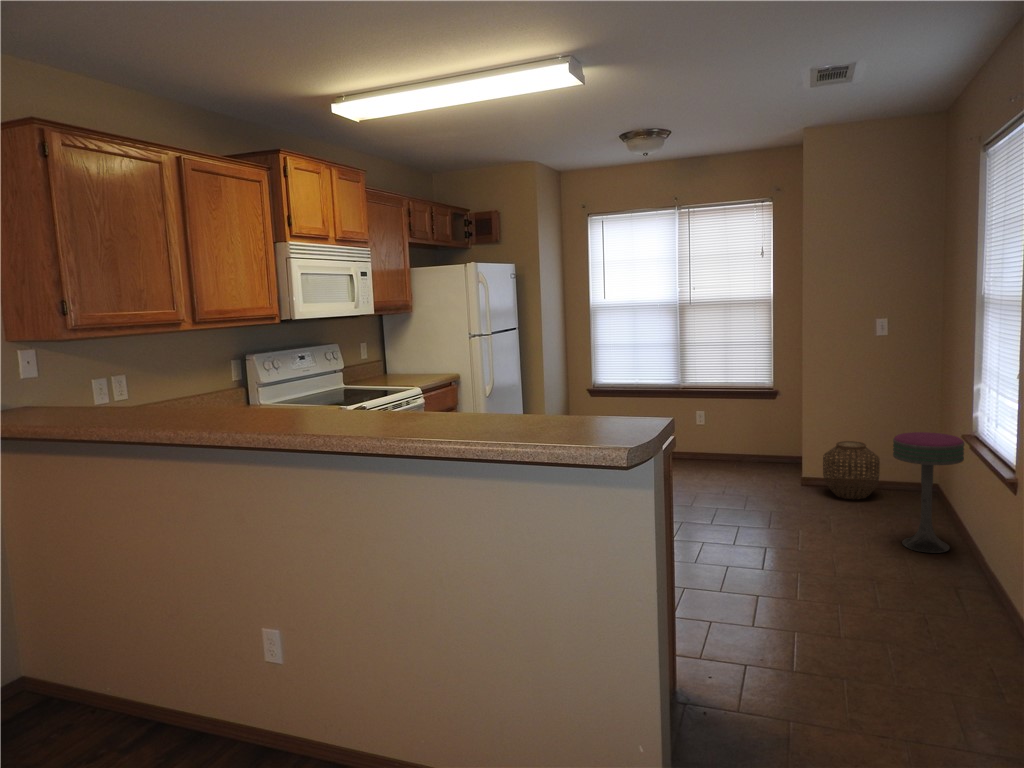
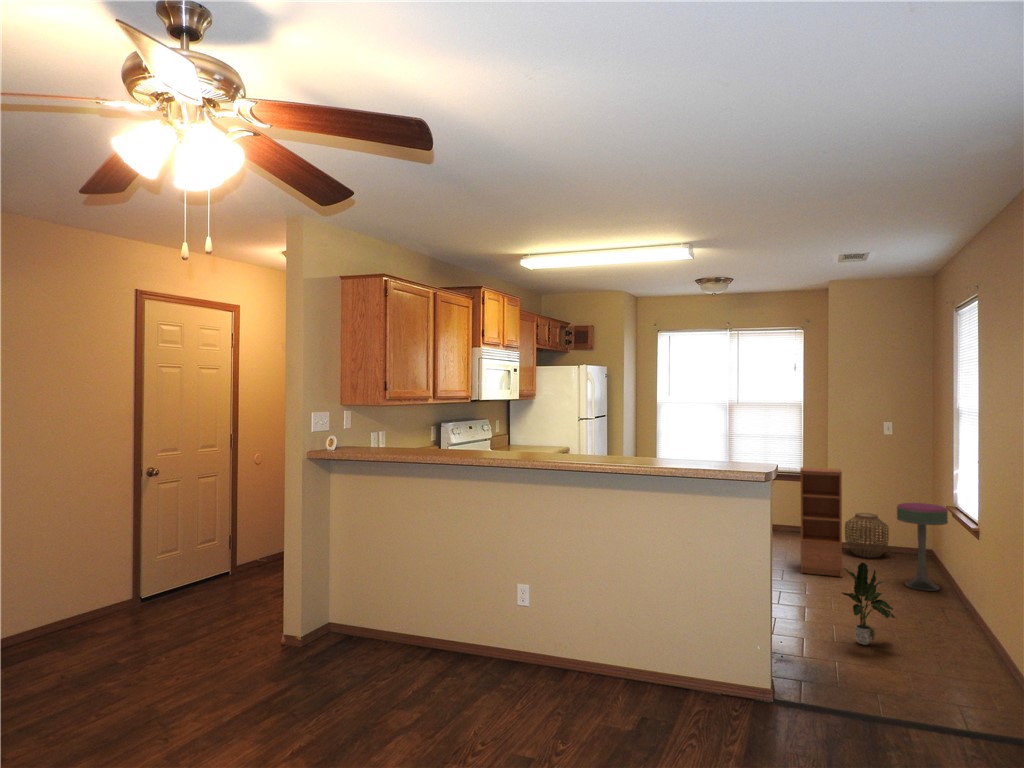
bookcase: none [762,389,819,535] -> present [800,468,842,577]
potted plant: none [812,546,899,669] -> present [842,563,895,645]

